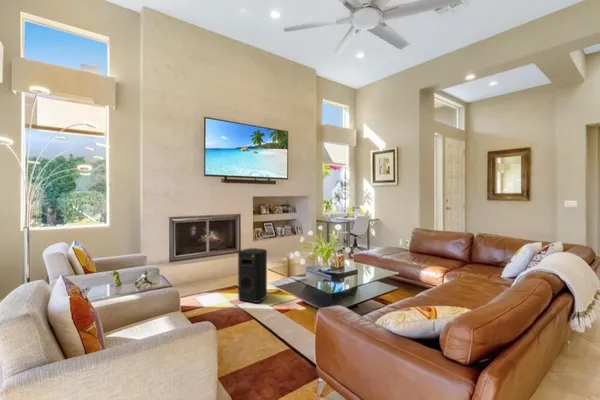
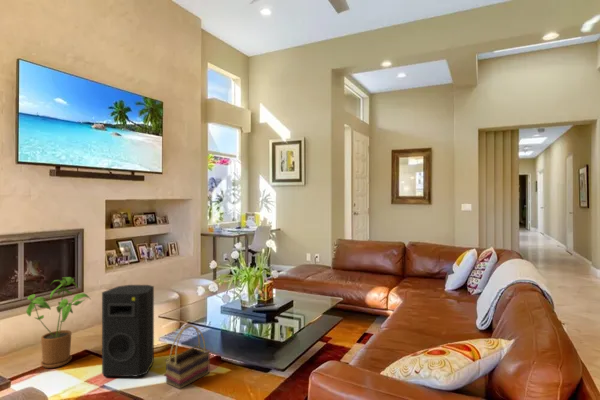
house plant: none [205,241,236,291] -> present [26,277,89,368]
basket: none [269,276,296,313] -> present [166,325,210,389]

